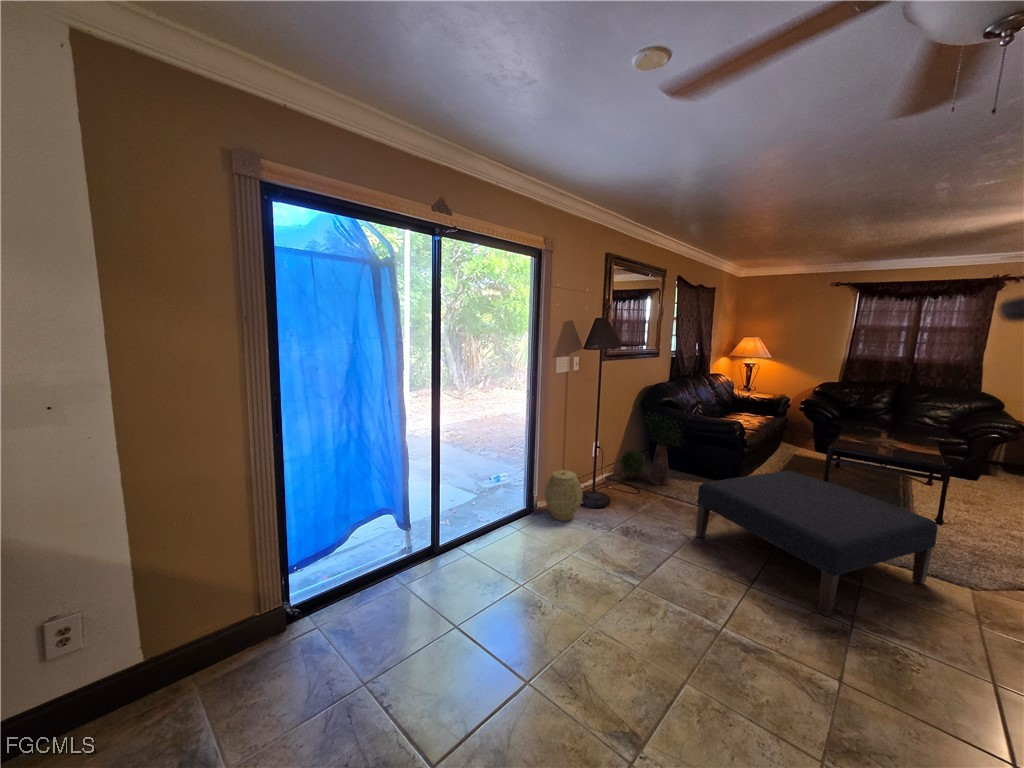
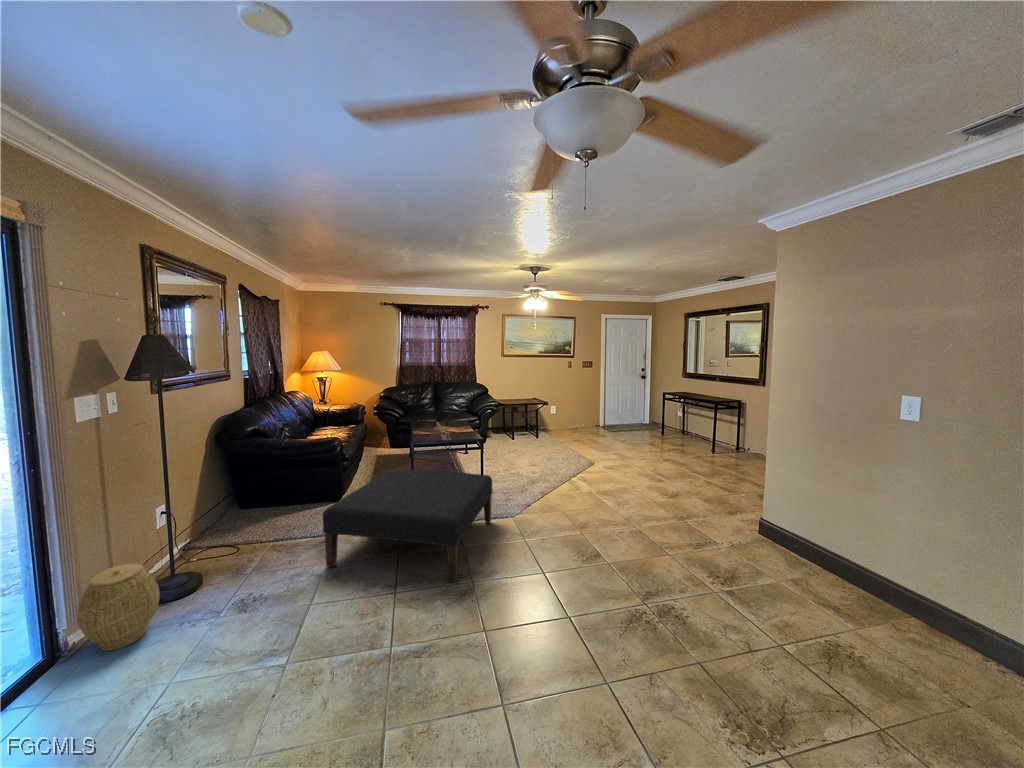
potted plant: present [620,412,684,485] -> none [201,445,287,535]

